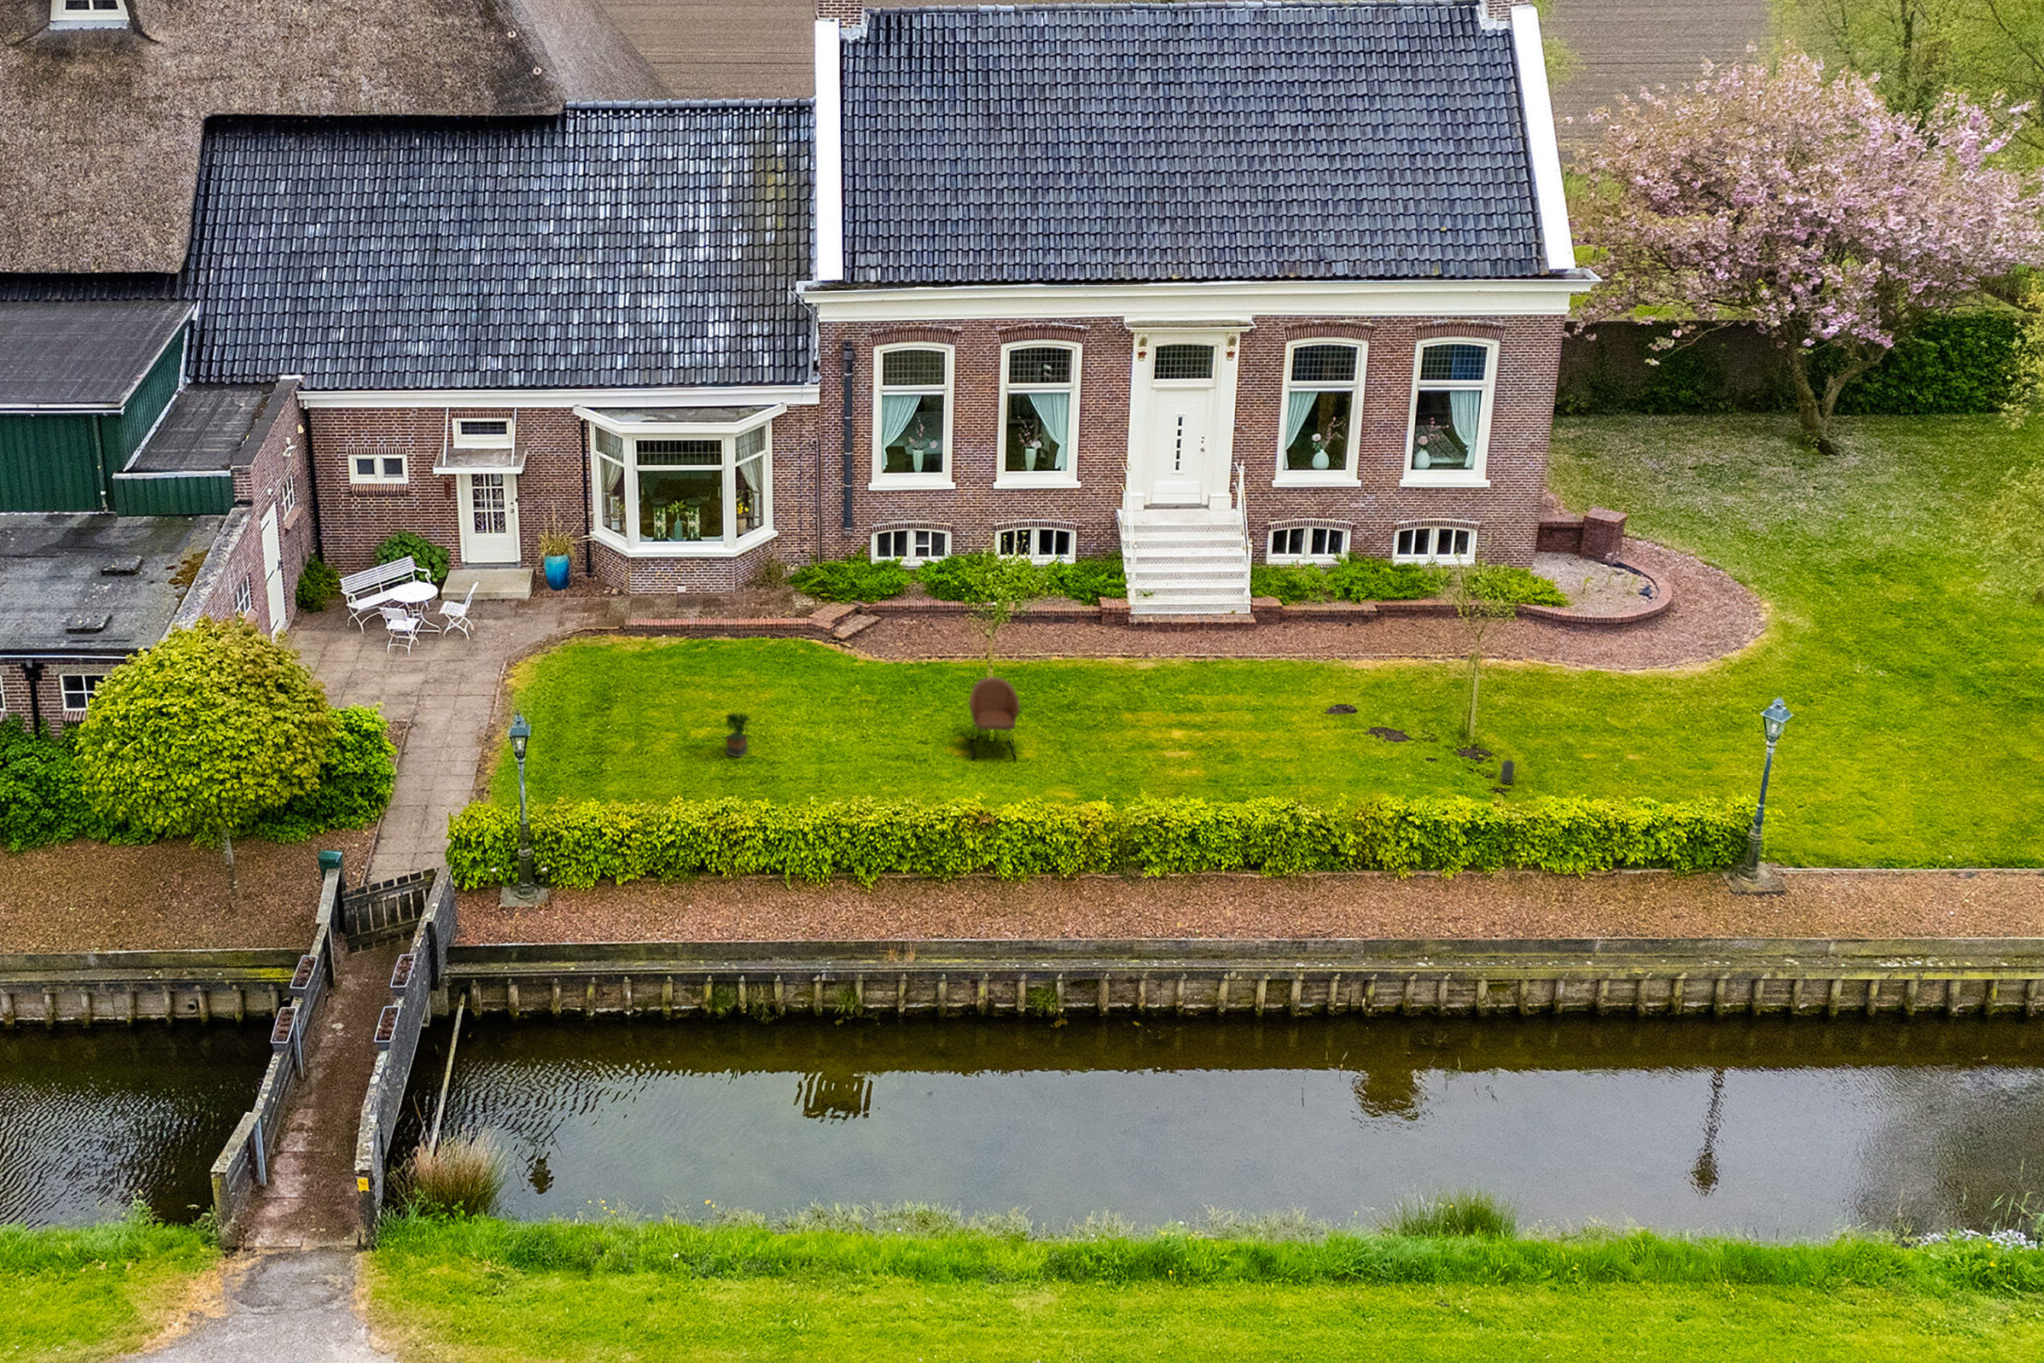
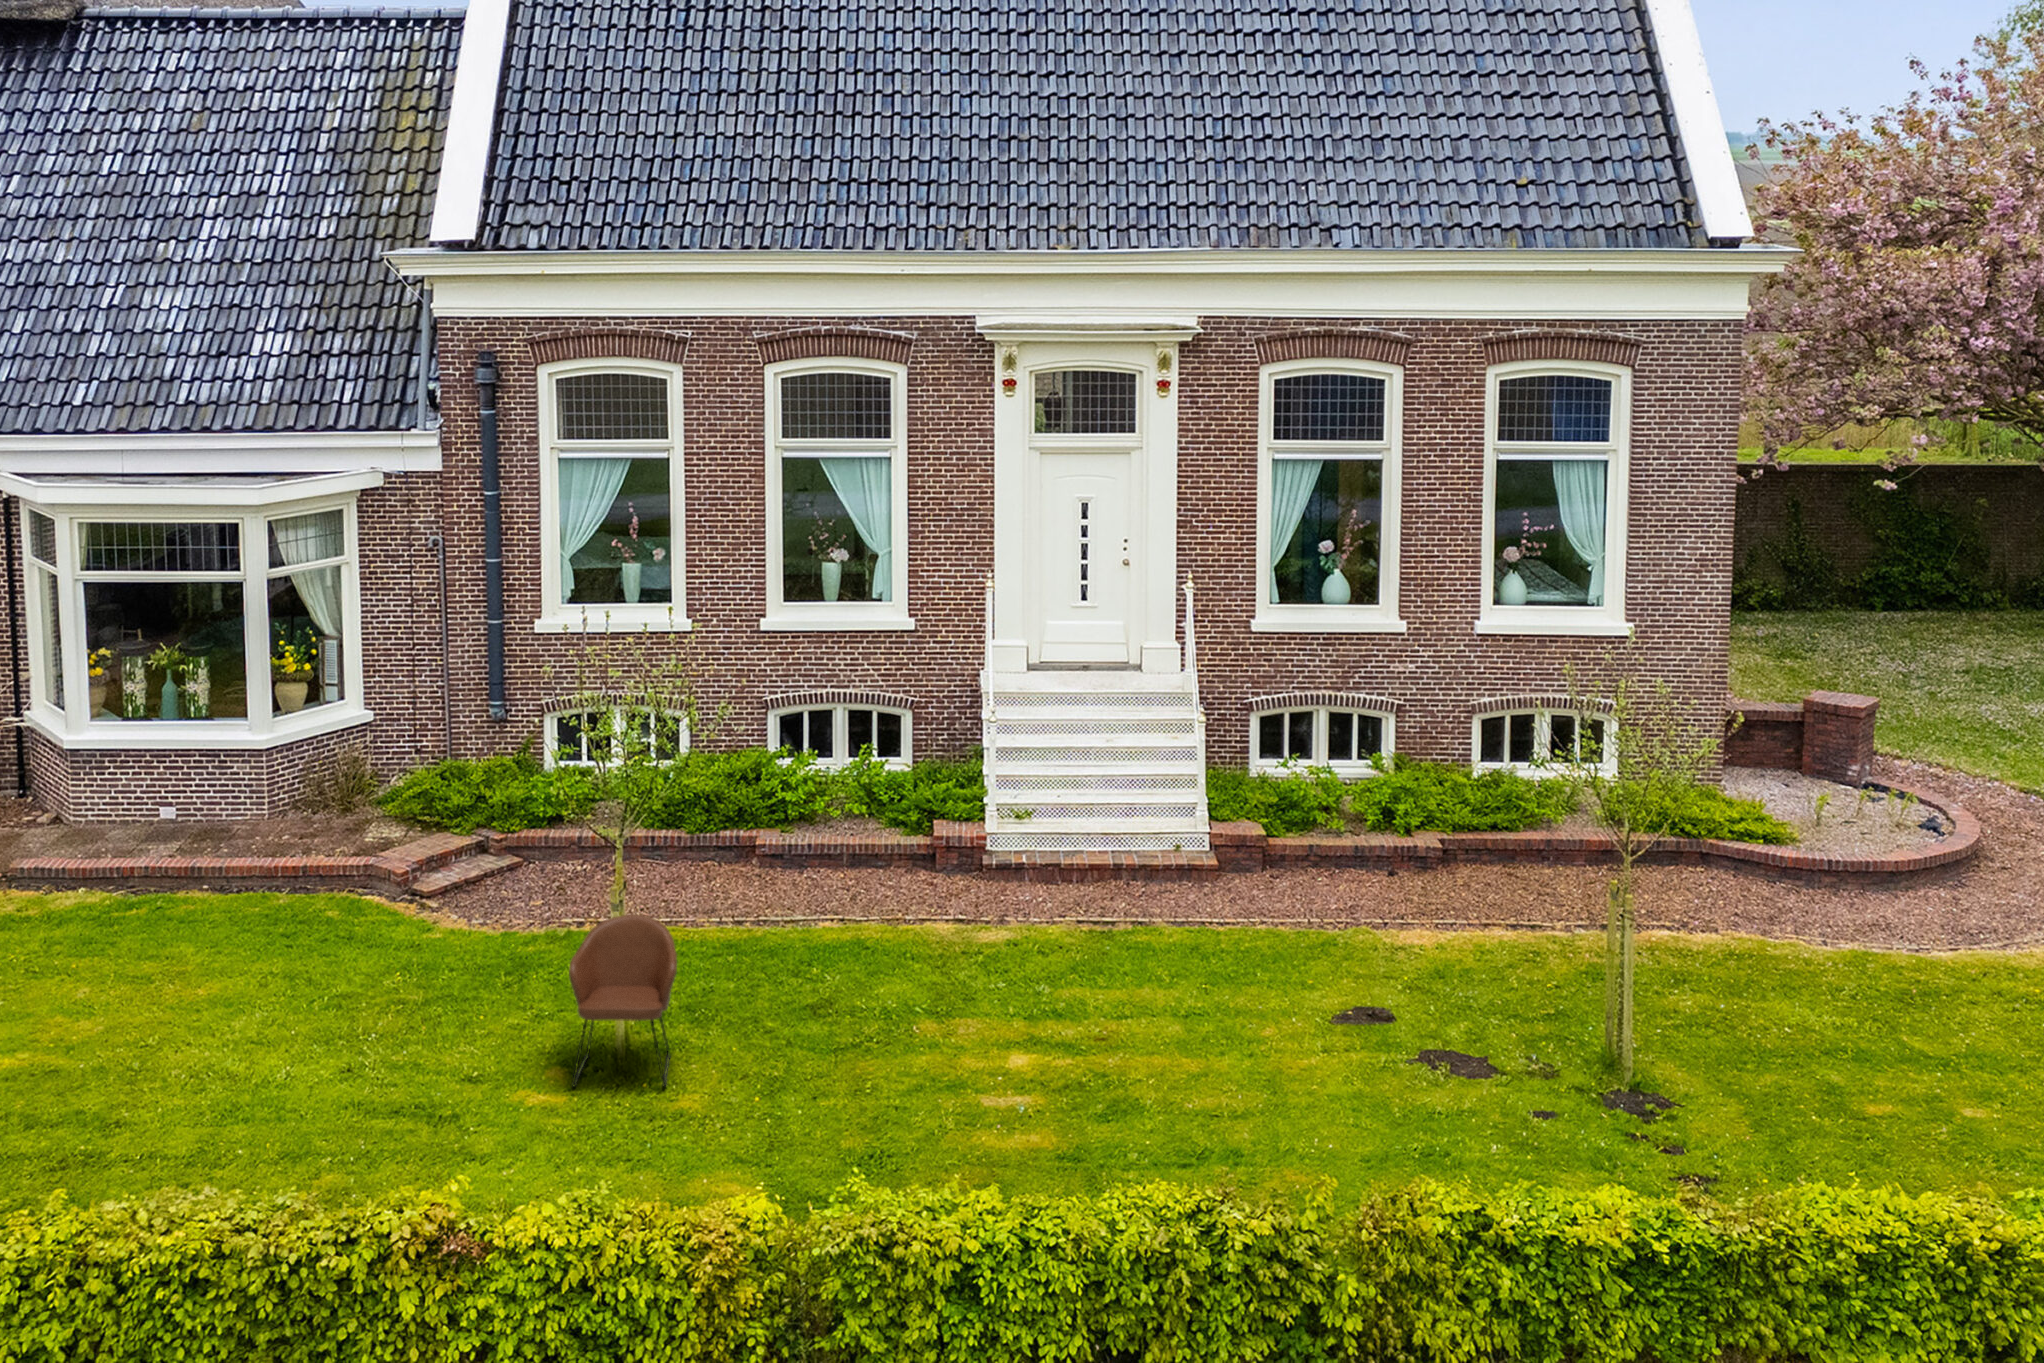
potted tree: present [726,713,750,757] -> none [34,984,105,1085]
watering can: present [1500,758,1515,784] -> none [1682,1061,1734,1135]

